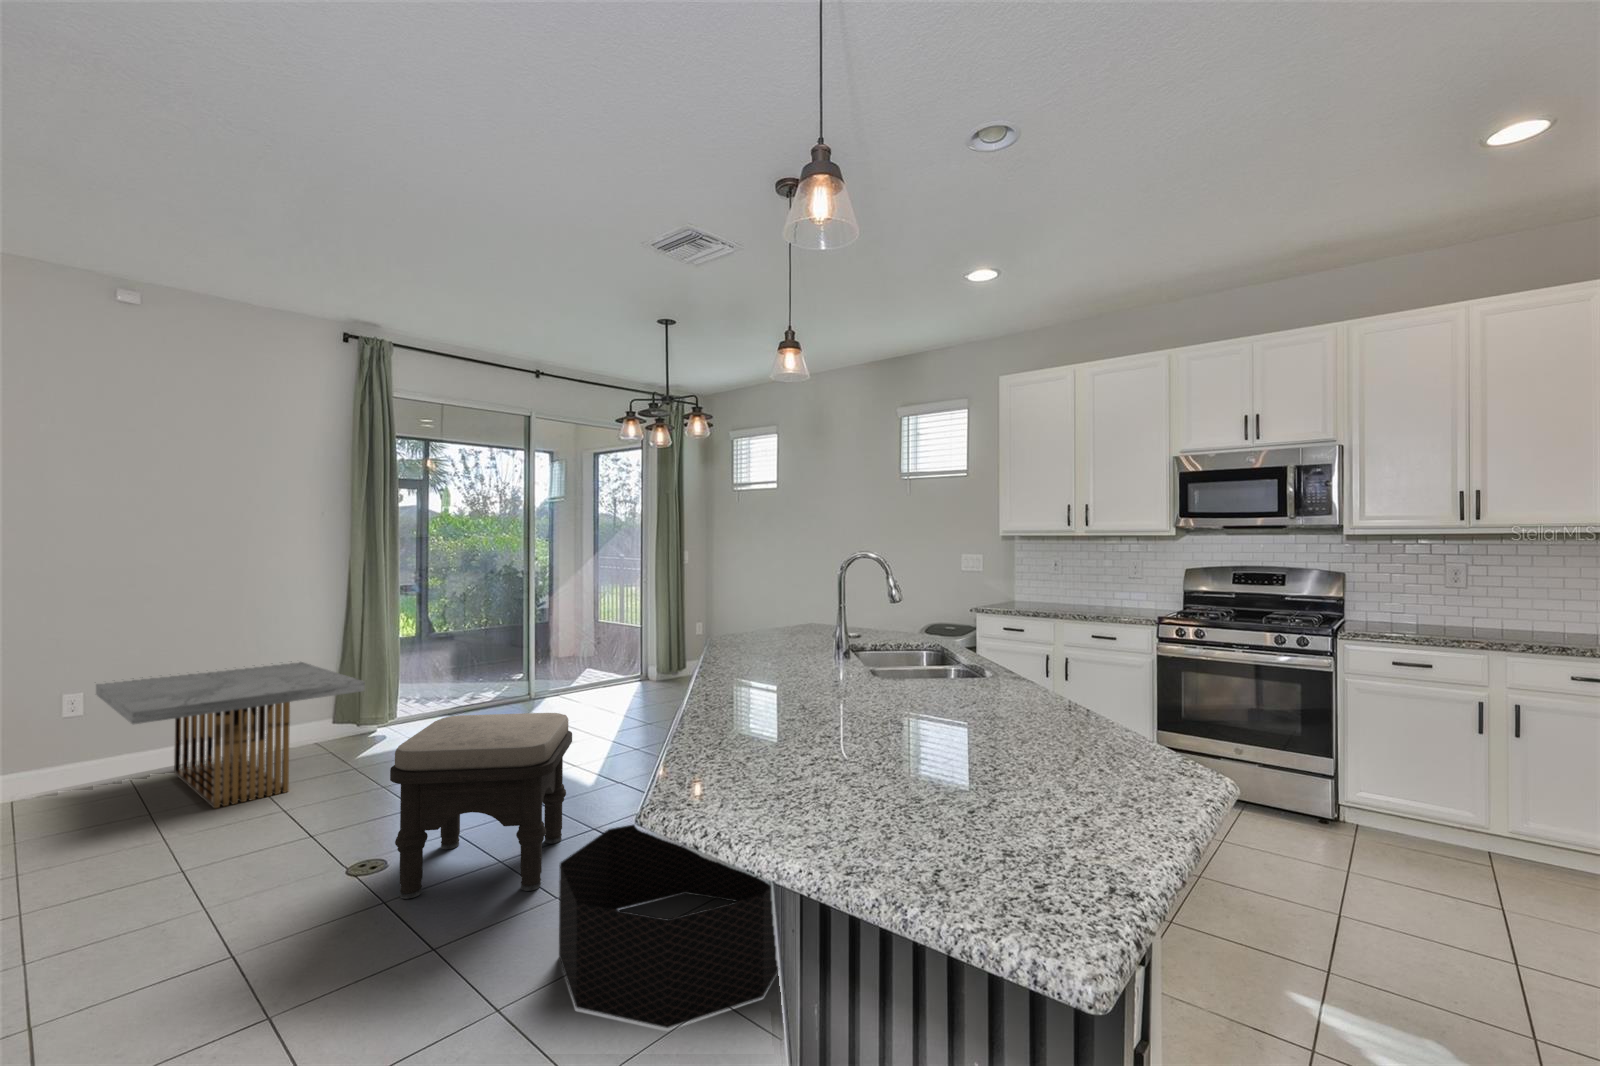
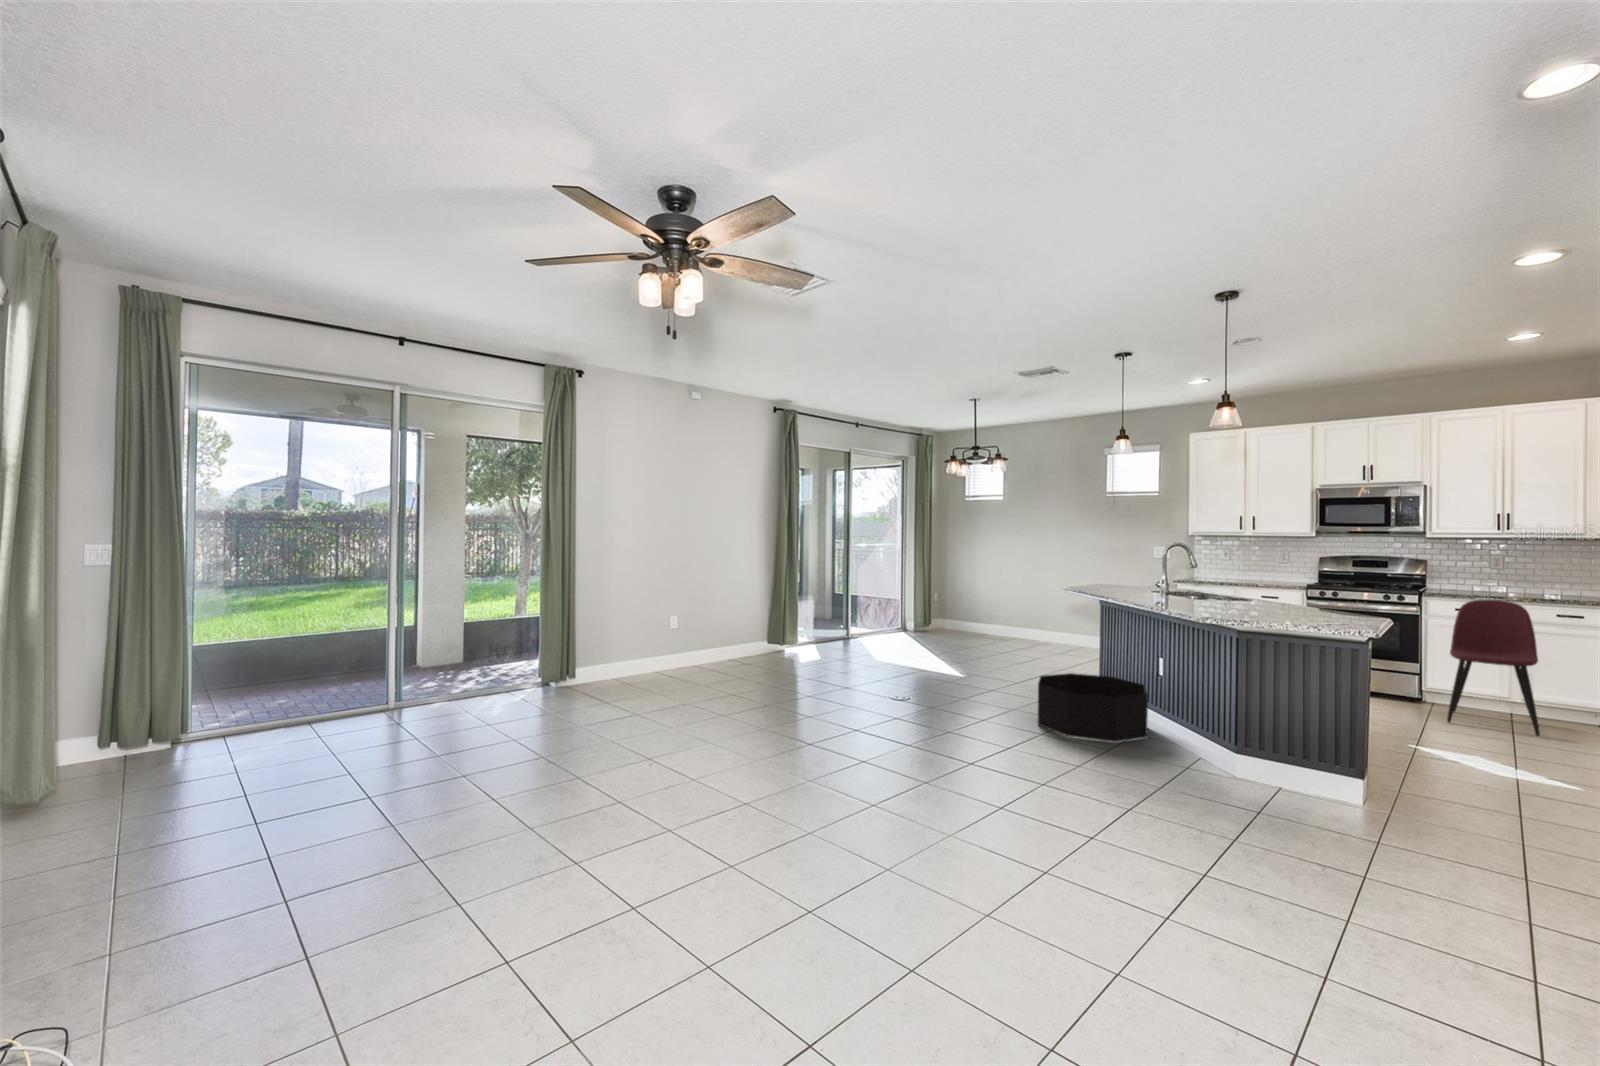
dining chair: none [1385,647,1559,929] -> present [1447,599,1540,736]
coffee table: present [96,661,365,808] -> none [679,606,823,678]
ottoman: present [390,713,572,899] -> none [913,628,999,708]

